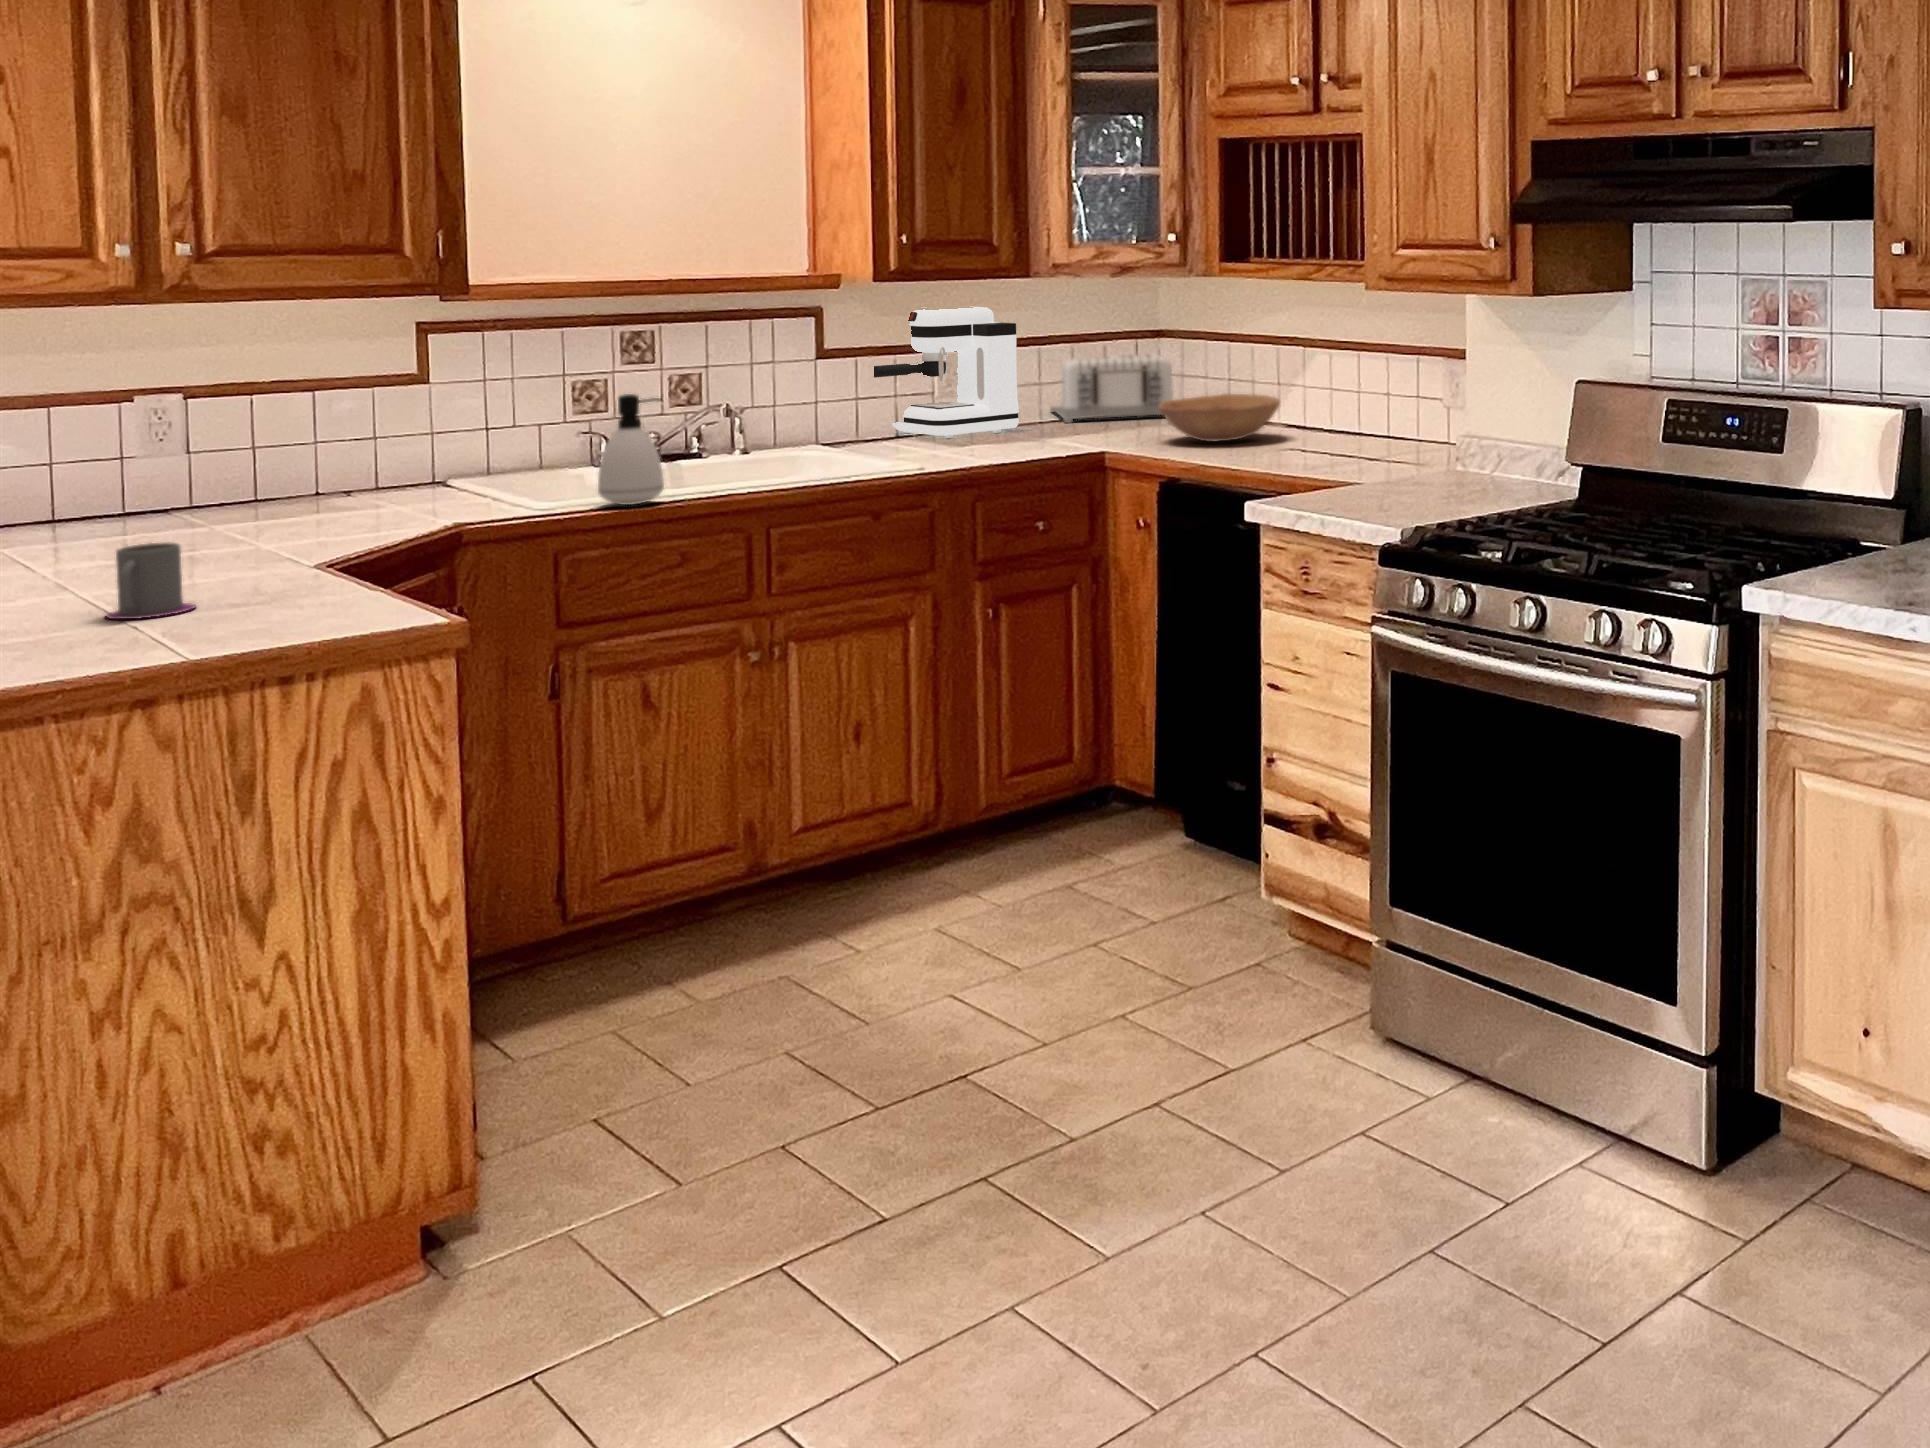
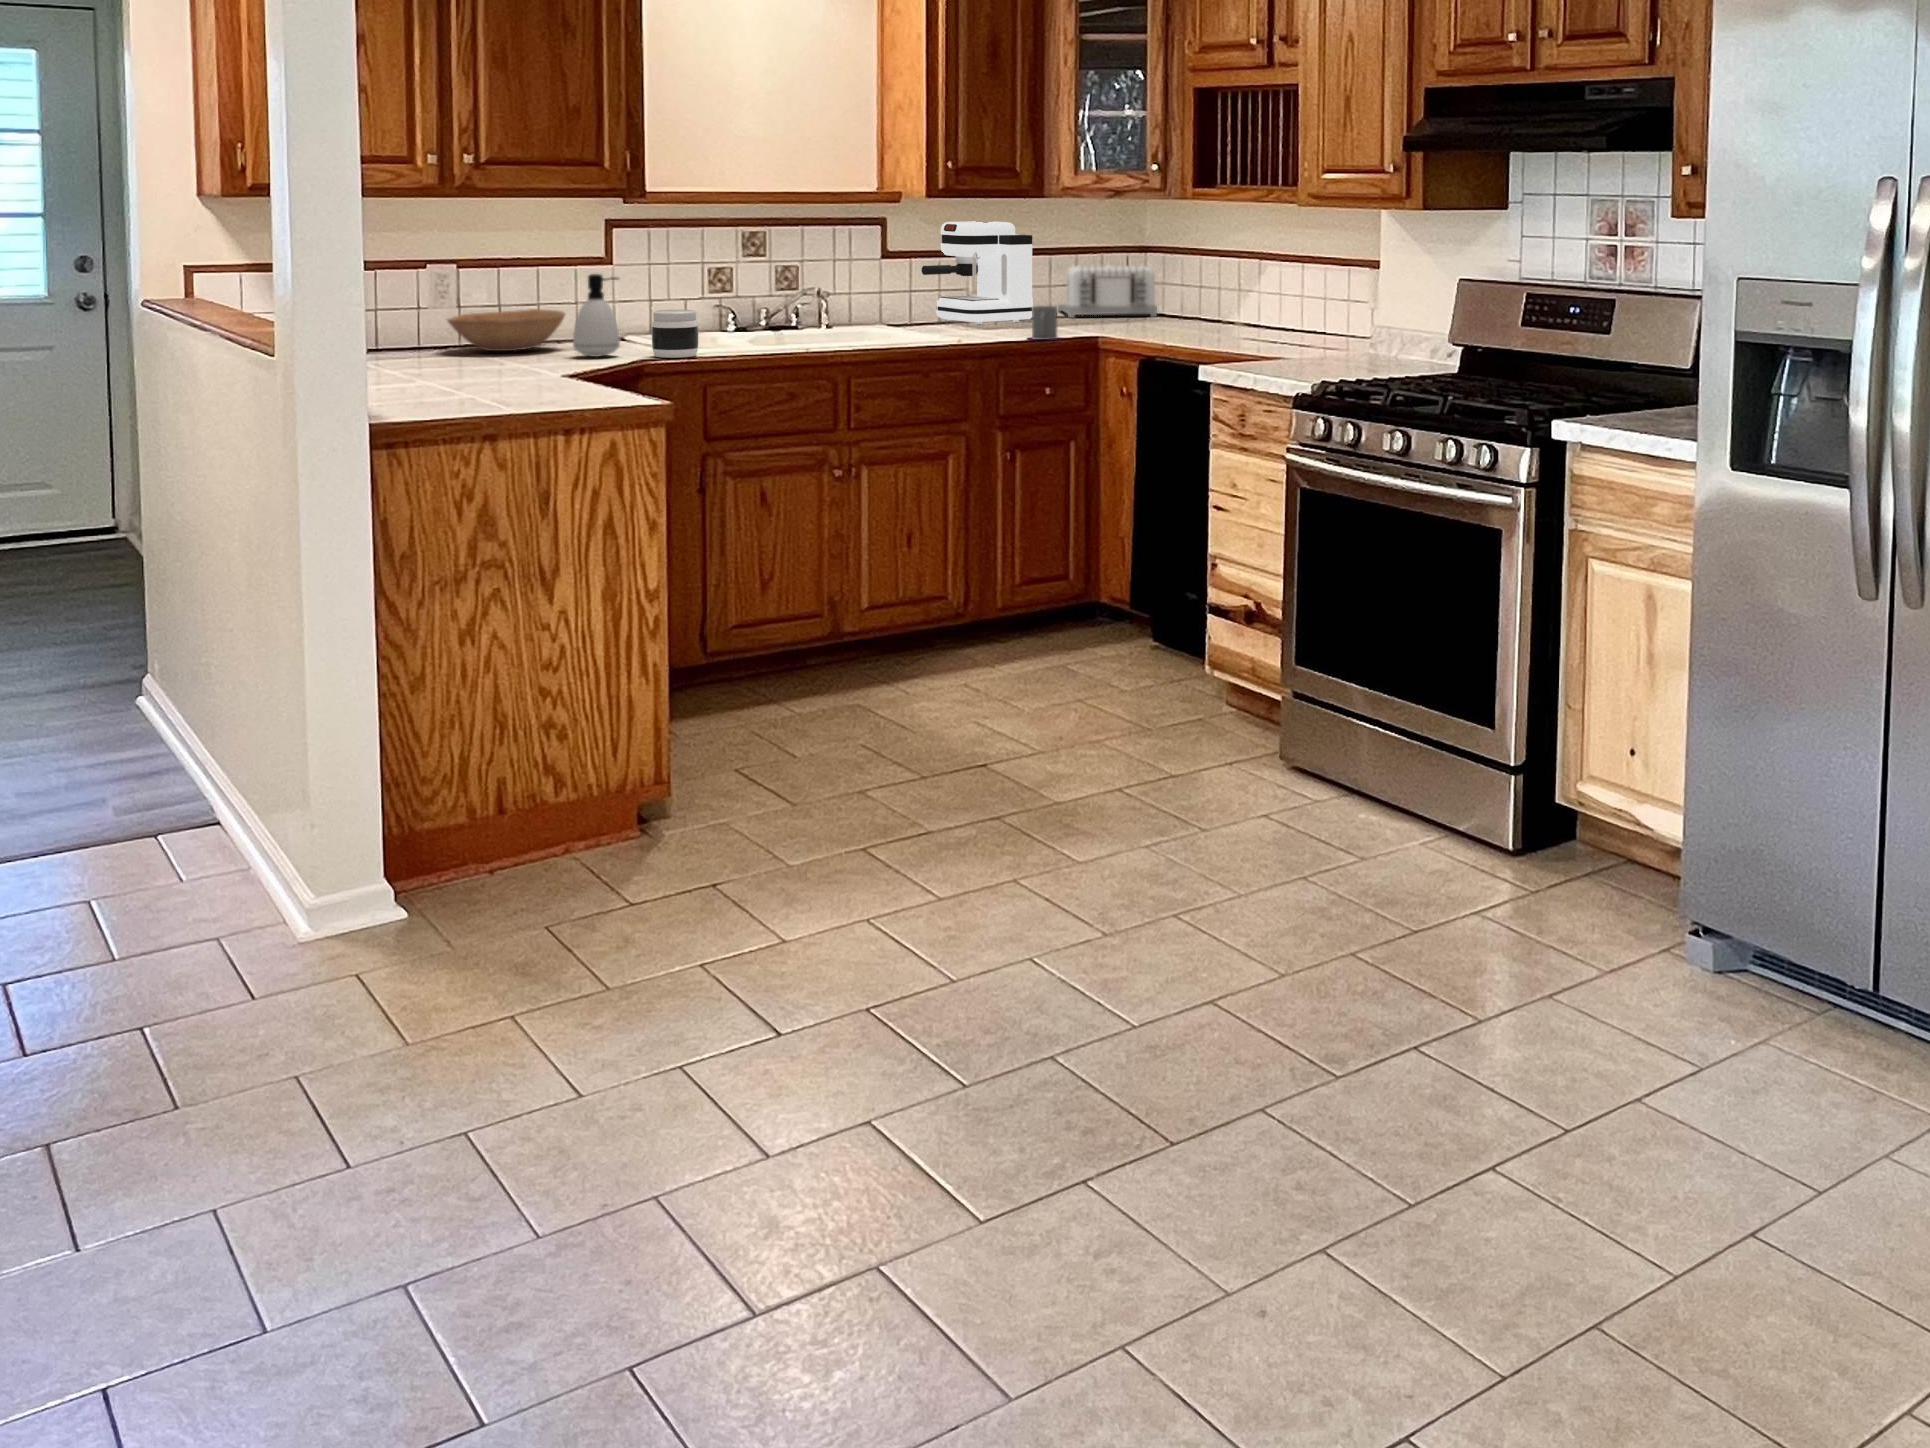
soap dispenser: present [598,394,664,505] -> present [573,274,620,357]
bowl: present [1159,394,1280,442] -> present [447,309,565,351]
jar: none [476,448,546,517] -> present [652,310,698,358]
mug: present [106,542,195,619] -> present [1030,306,1059,340]

